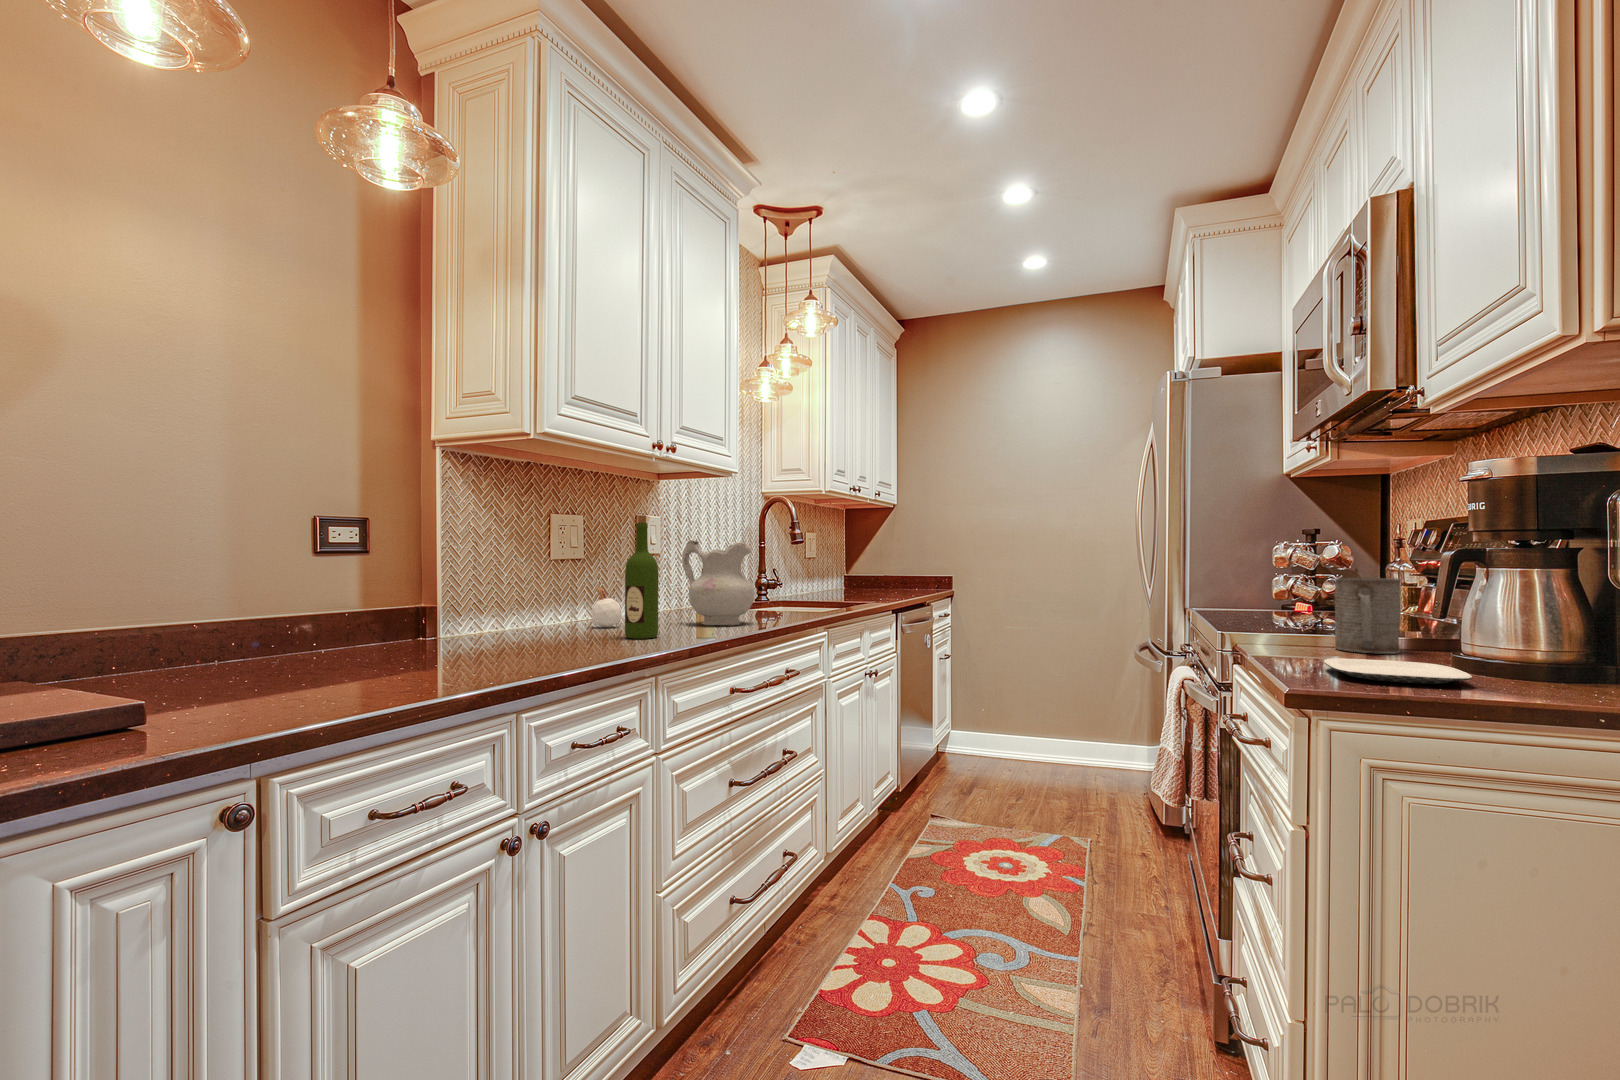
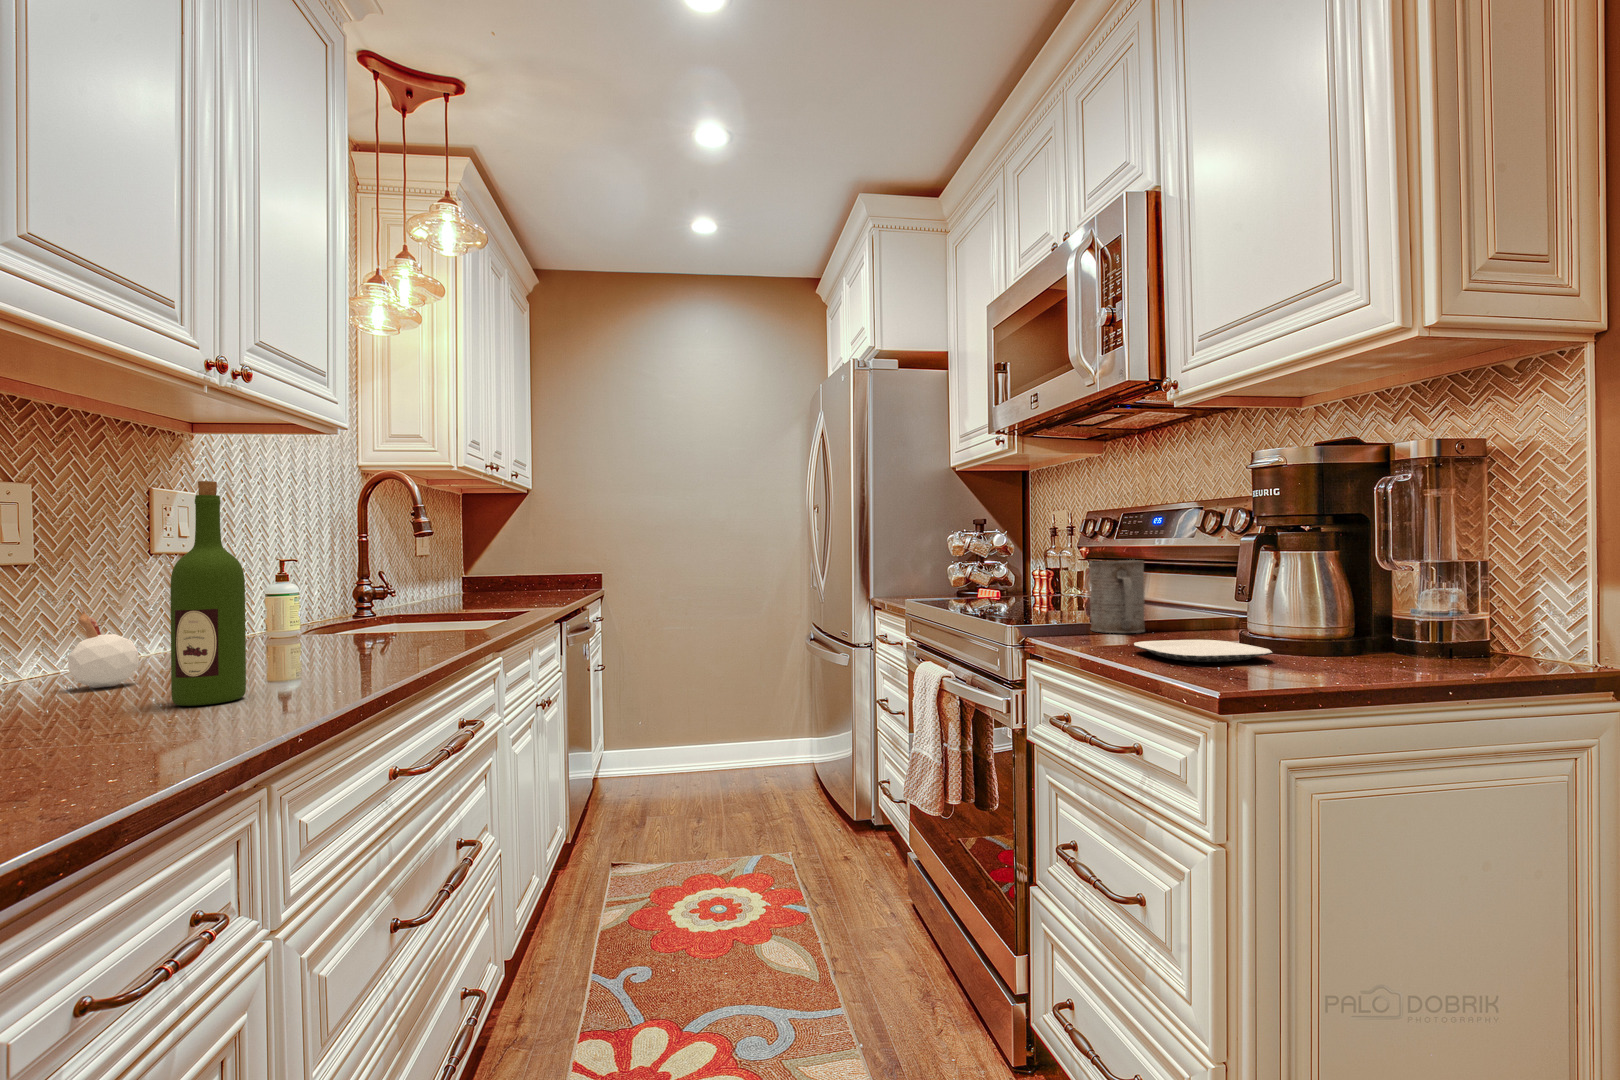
ceramic pitcher: present [682,540,754,626] -> none [264,529,401,665]

